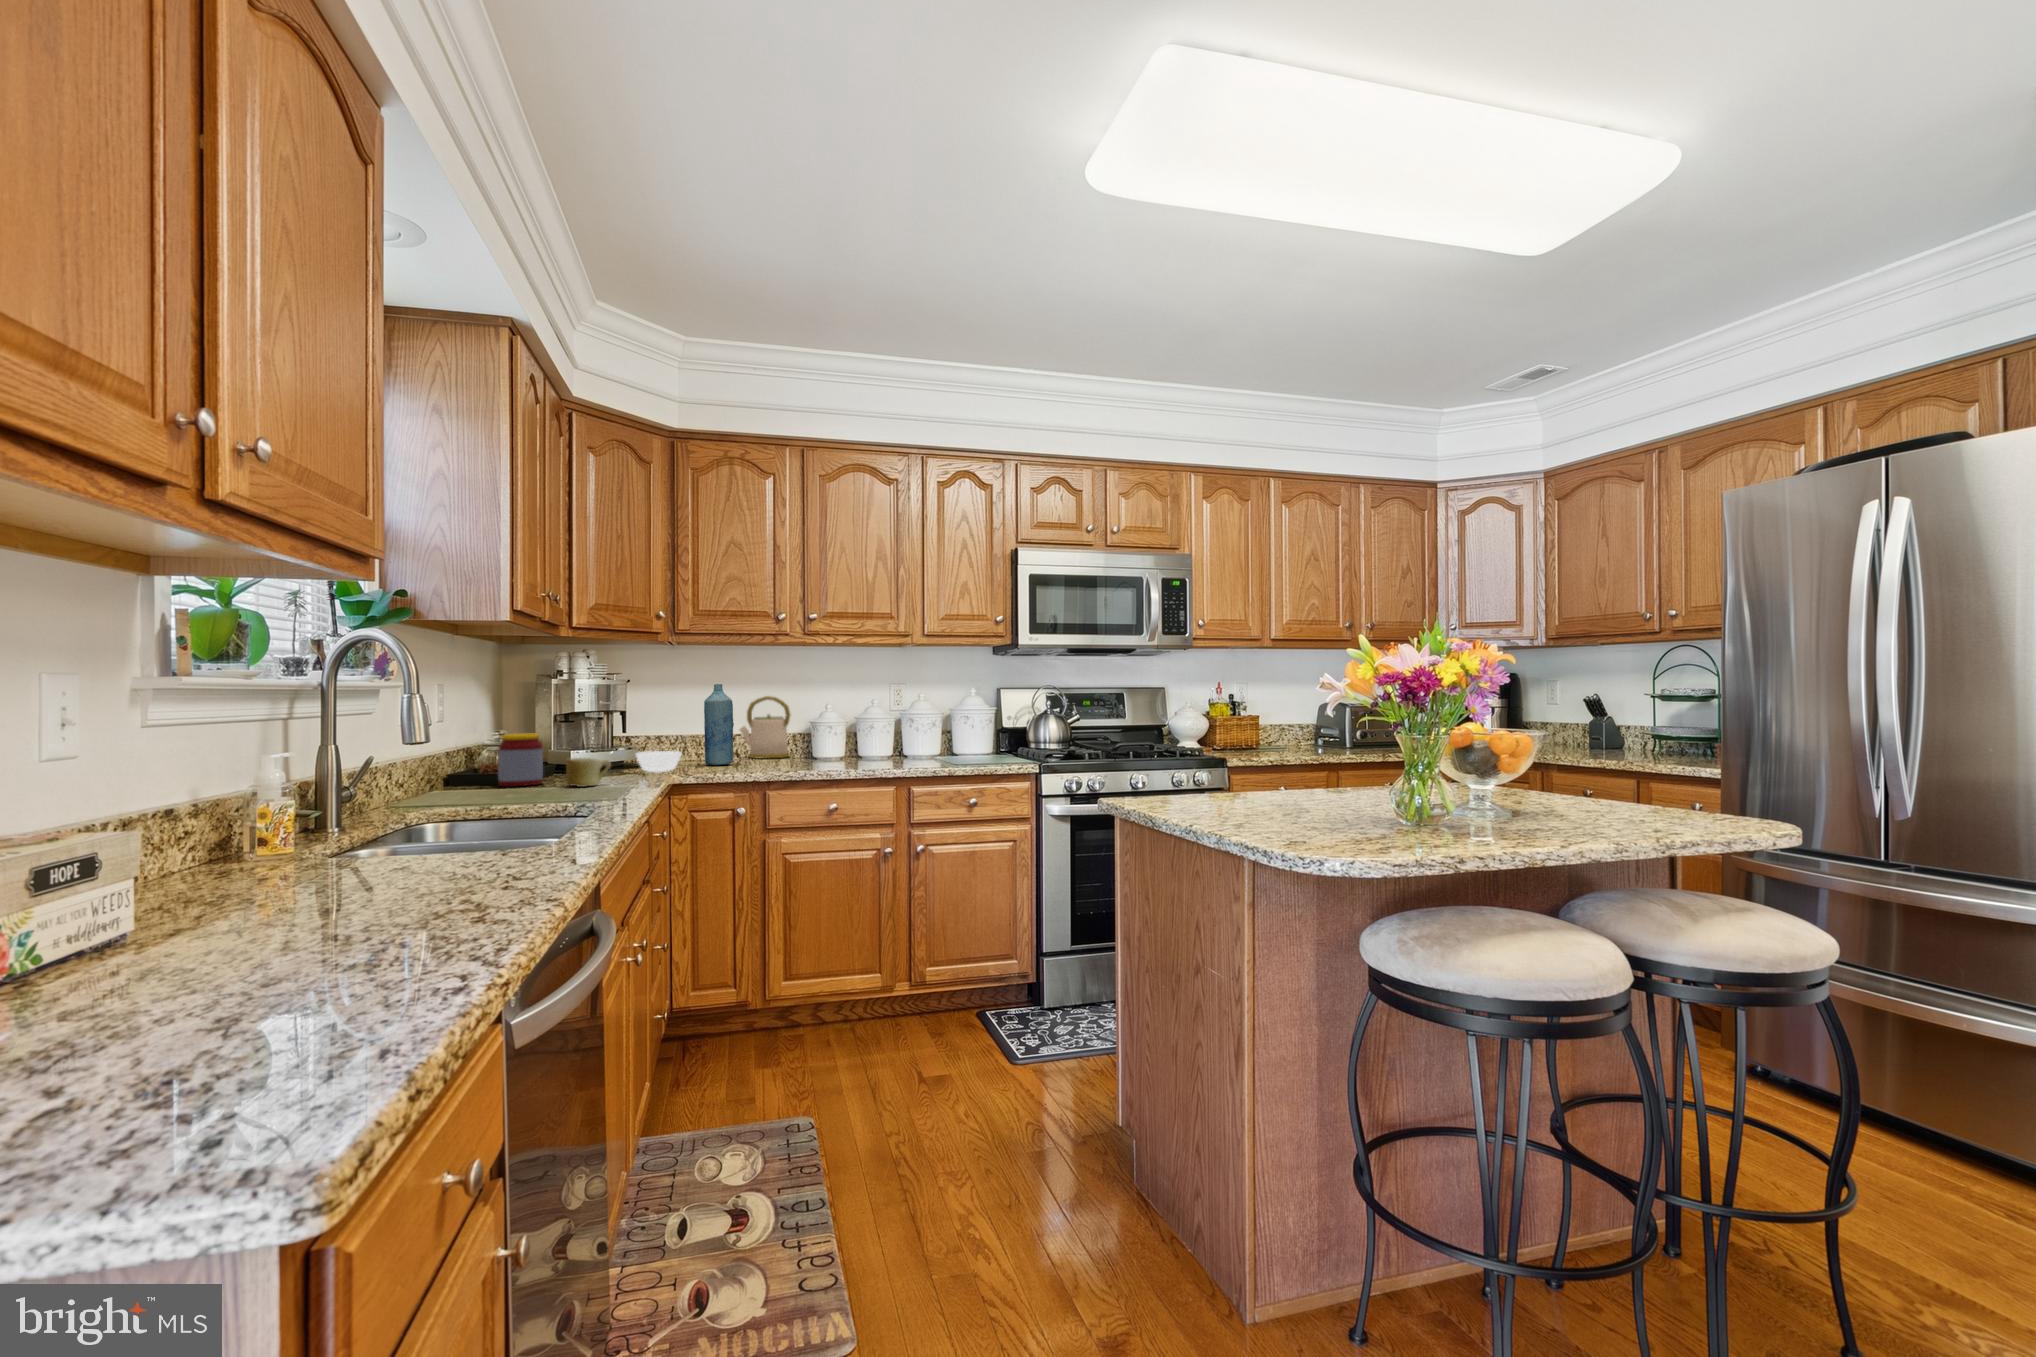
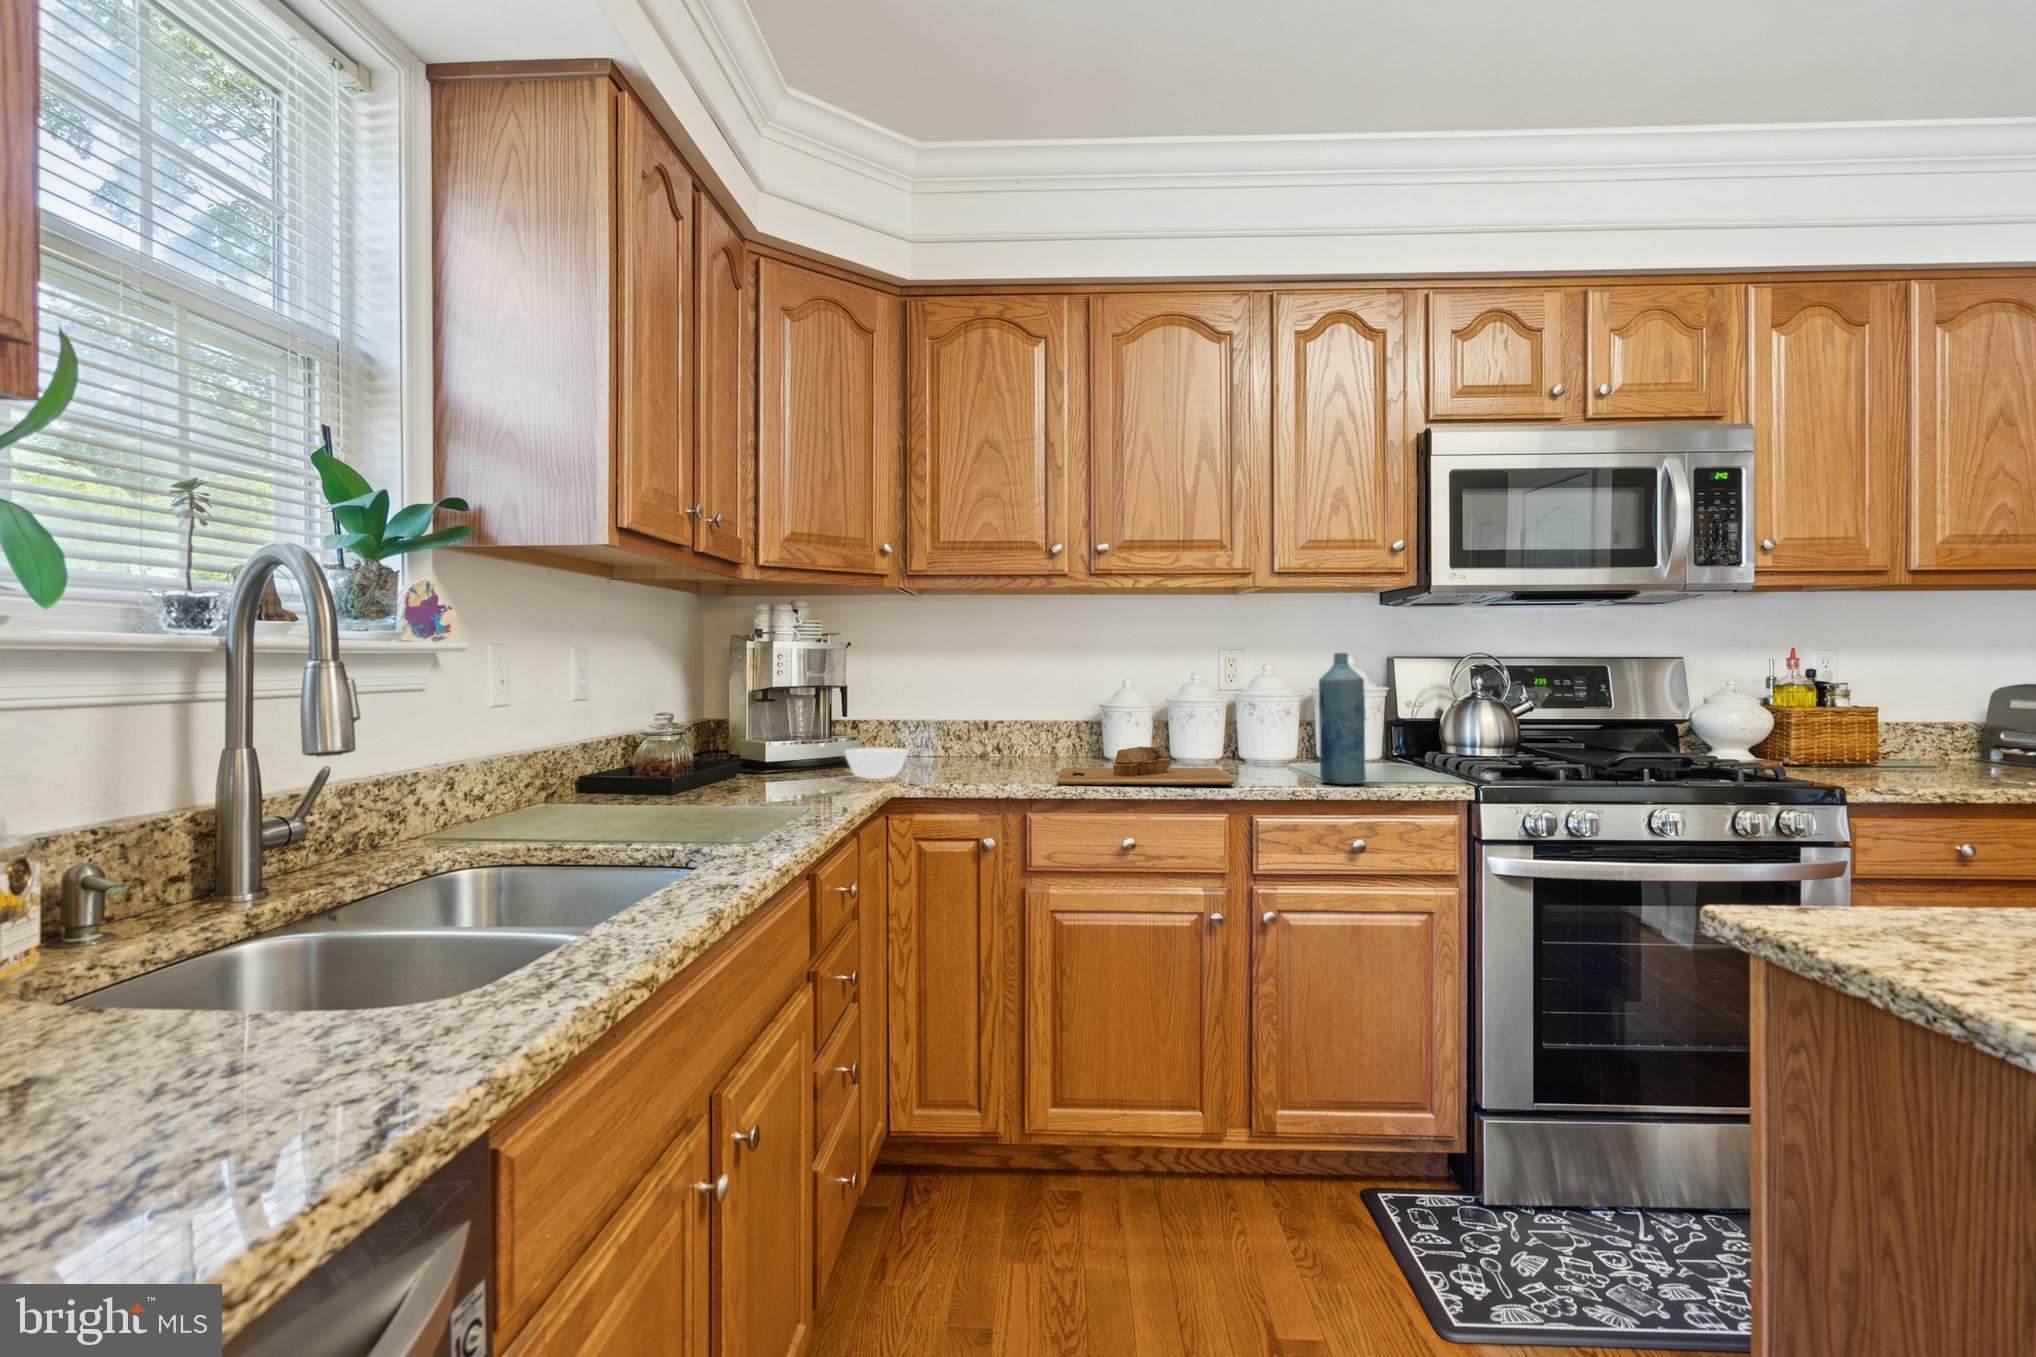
bottle: present [704,684,734,765] -> present [1319,653,1366,784]
kettle: present [740,696,790,759] -> none [1003,669,1074,759]
jar: present [498,733,543,786] -> none [642,720,703,797]
cutting board: none [785,746,899,772] -> present [1058,747,1234,785]
mug: present [566,758,611,787] -> none [726,758,791,803]

